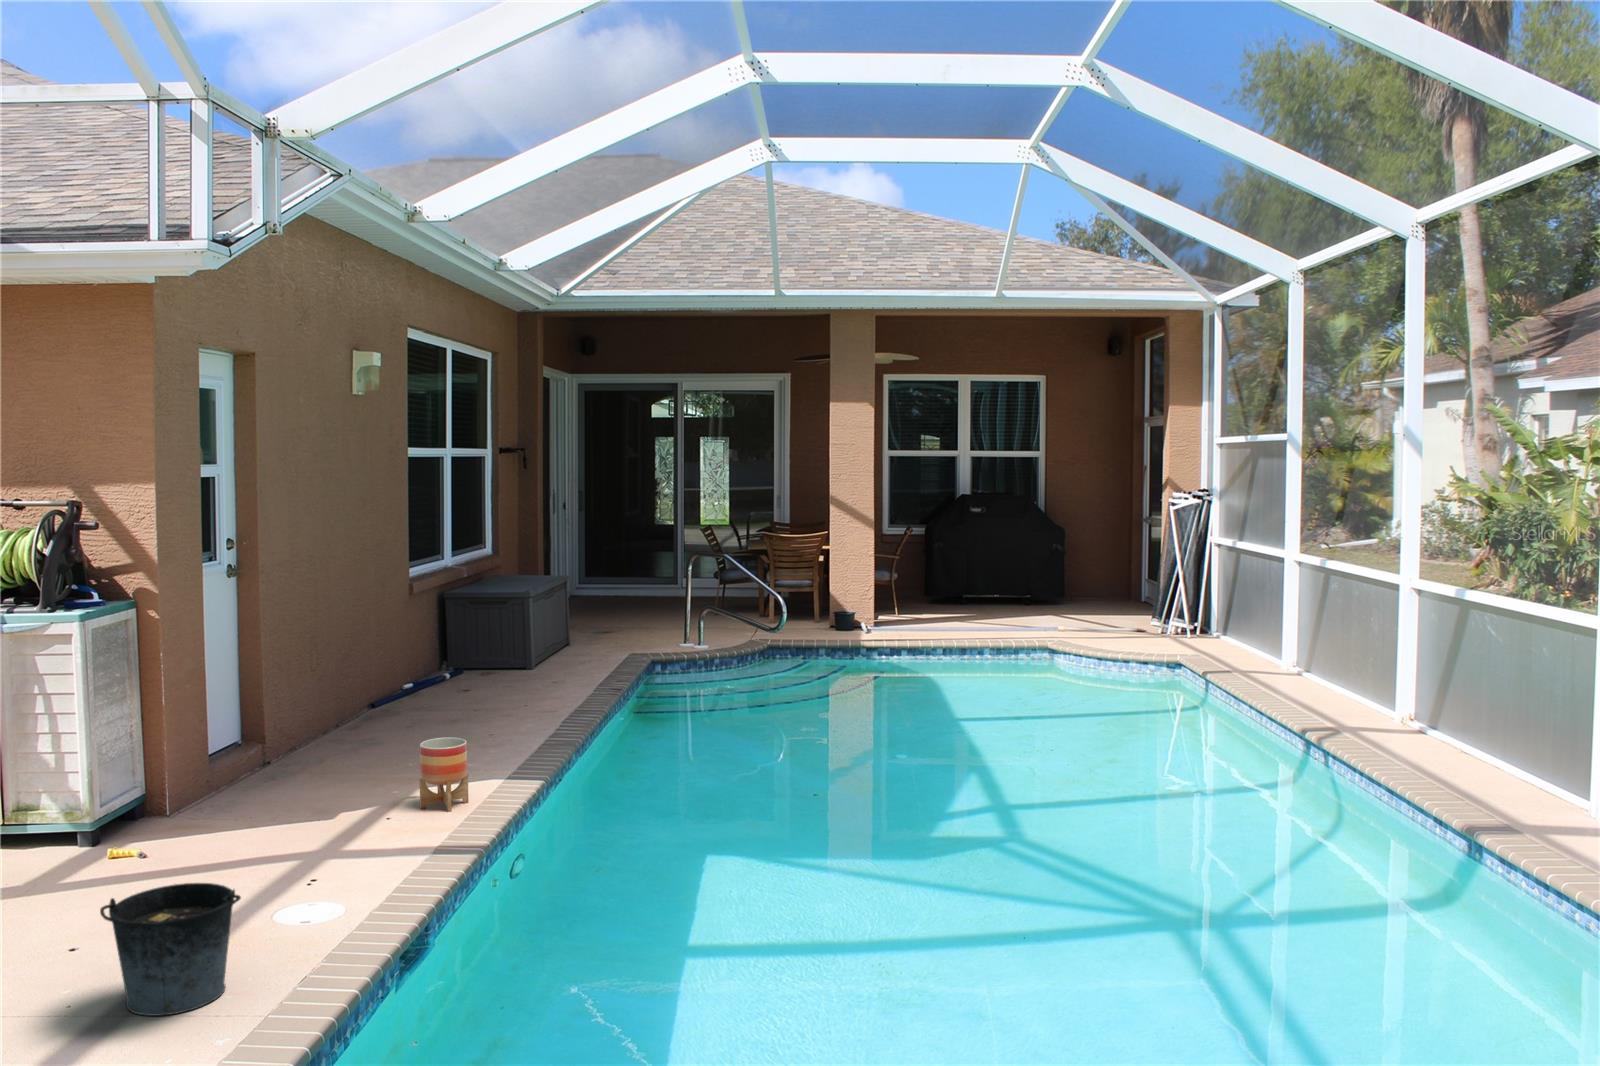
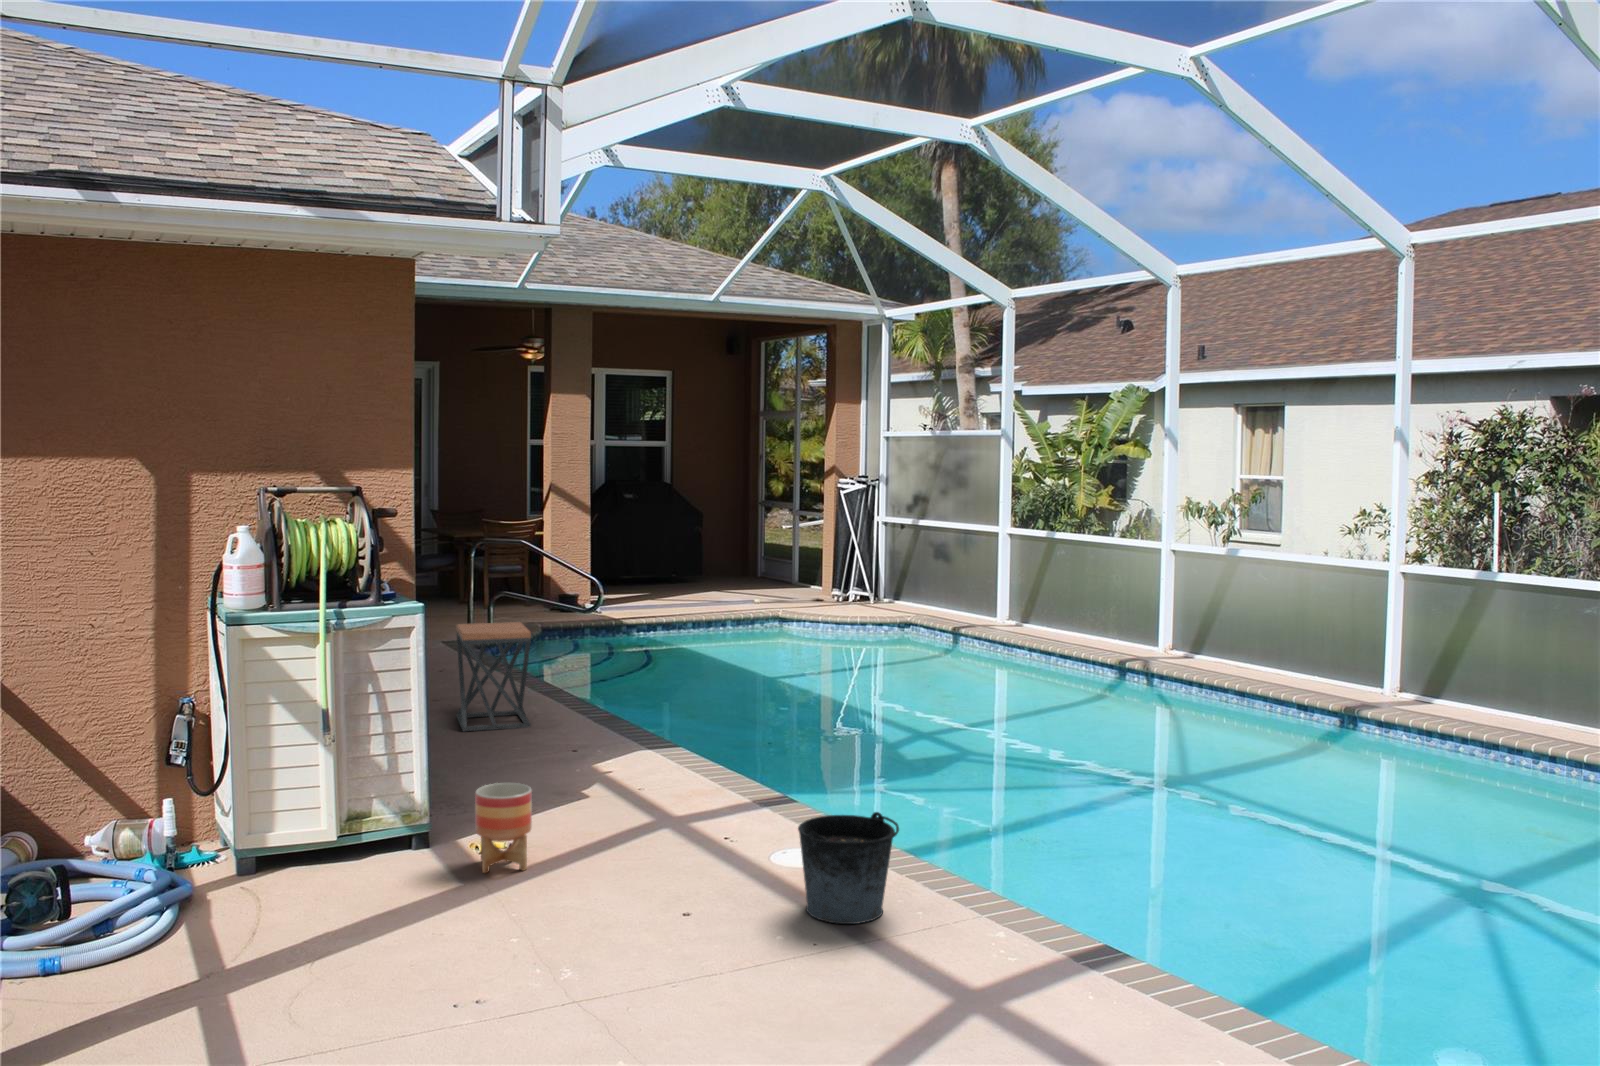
stool: none [424,634,515,741] -> present [456,622,531,731]
planter: present [419,737,469,812] -> present [475,783,532,873]

